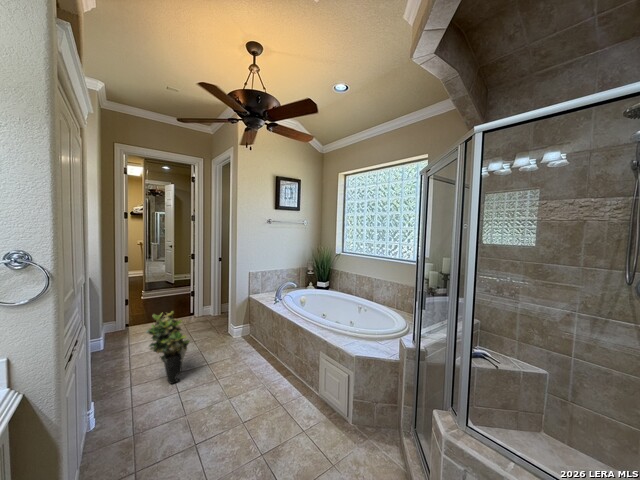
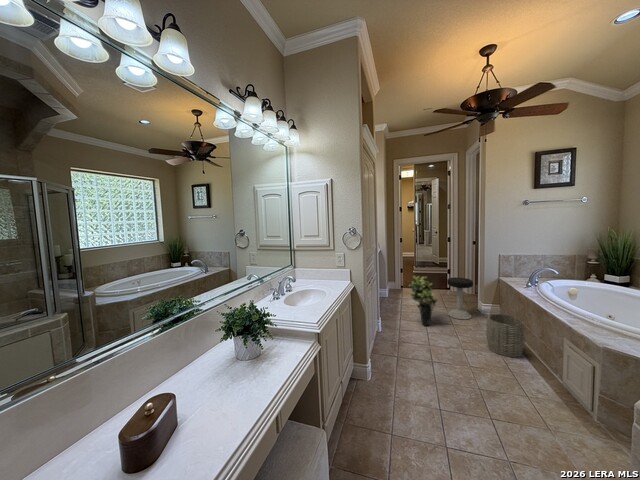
stool: none [199,303,228,354] -> present [447,277,473,319]
woven basket: none [250,338,284,386] -> present [486,314,525,357]

